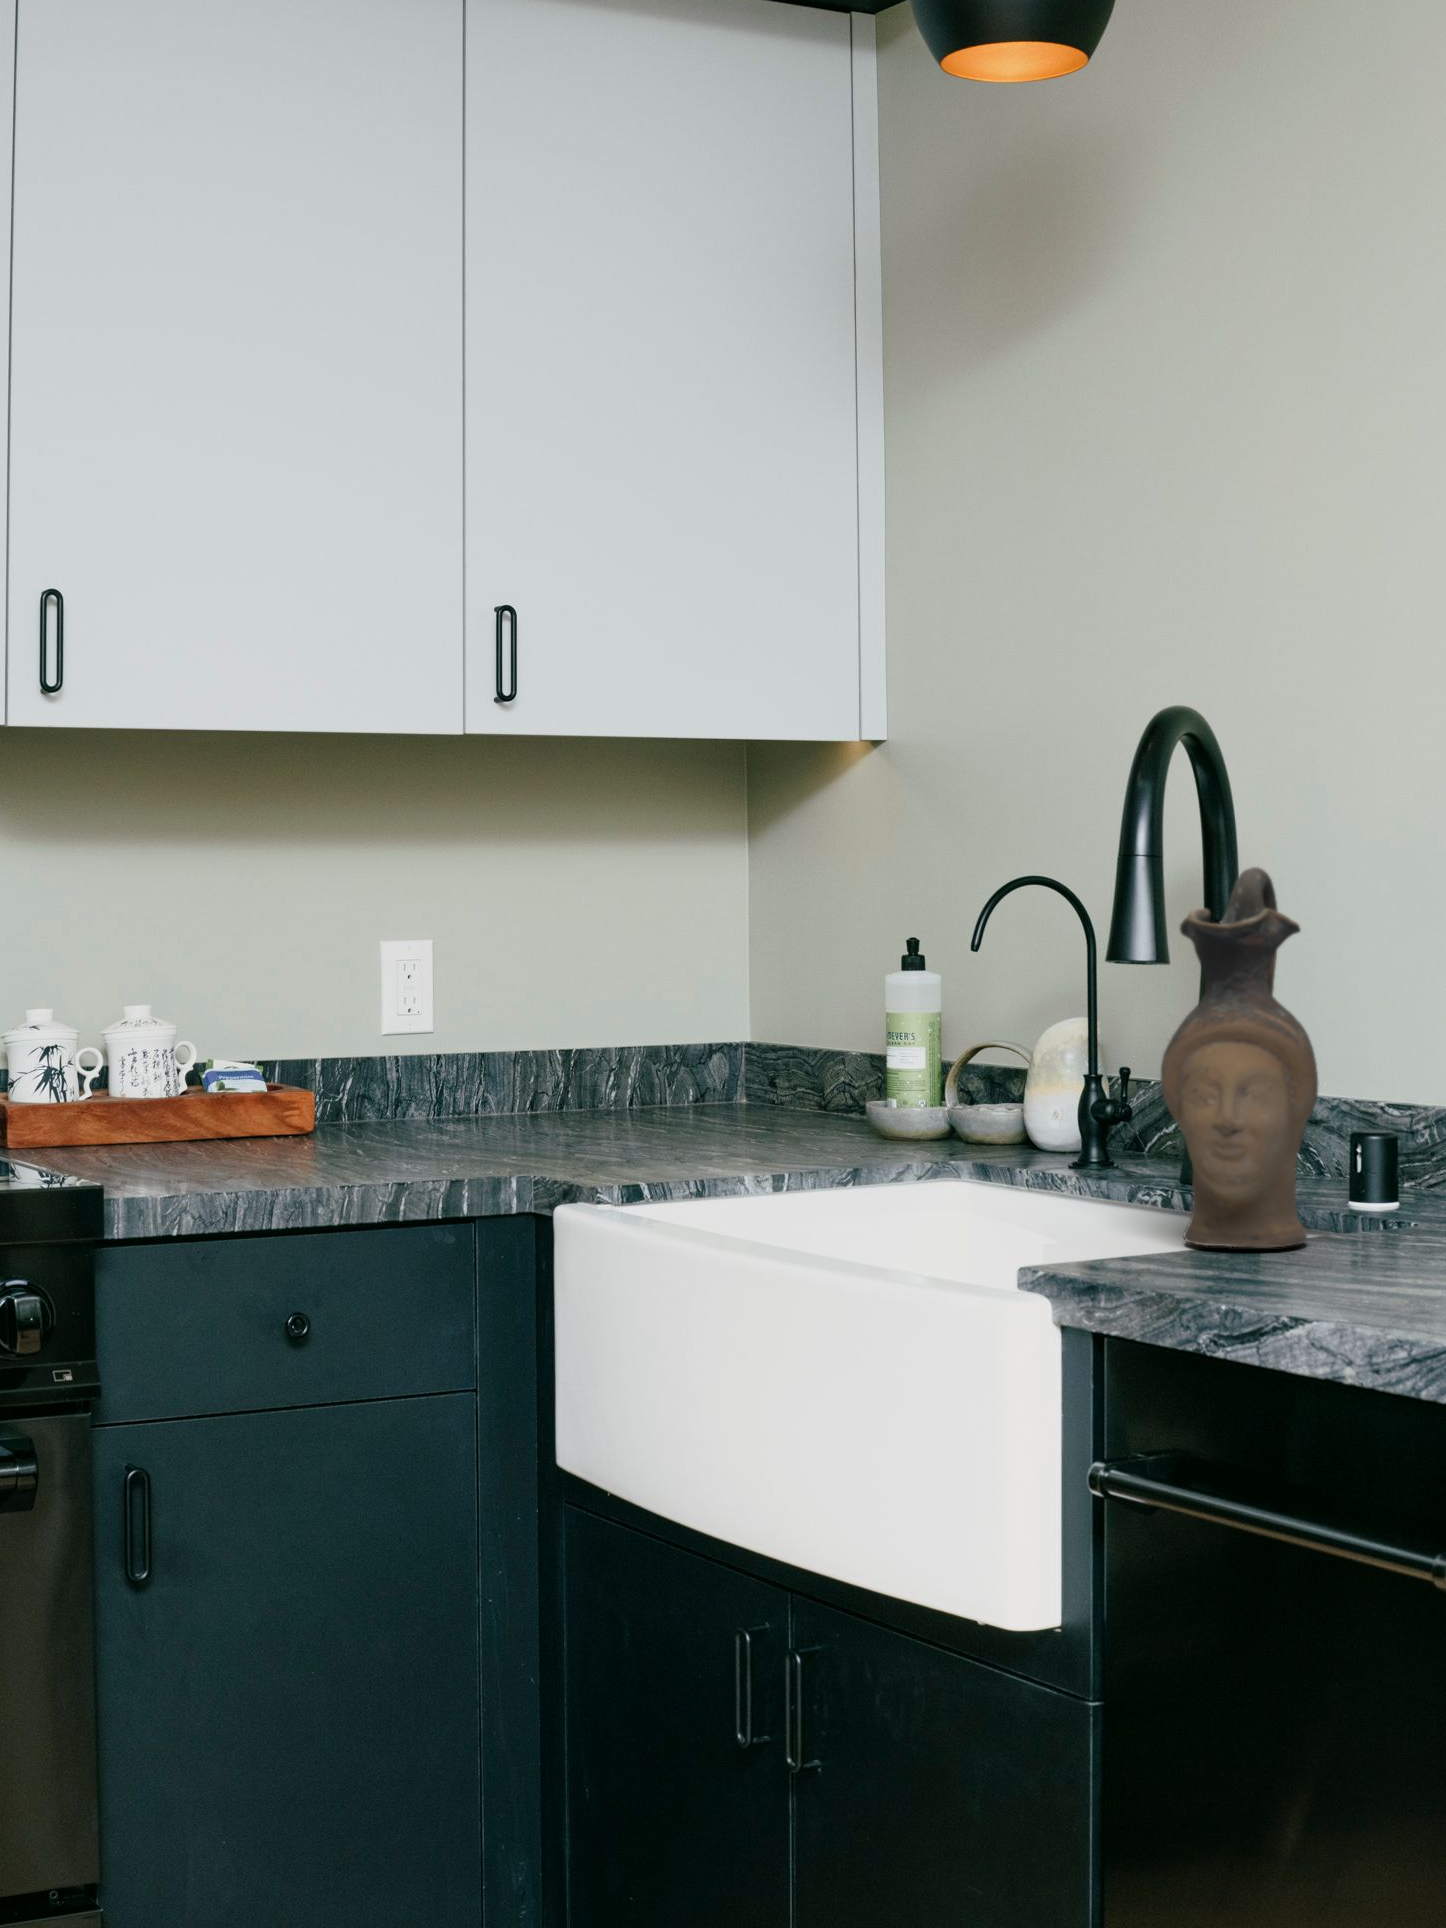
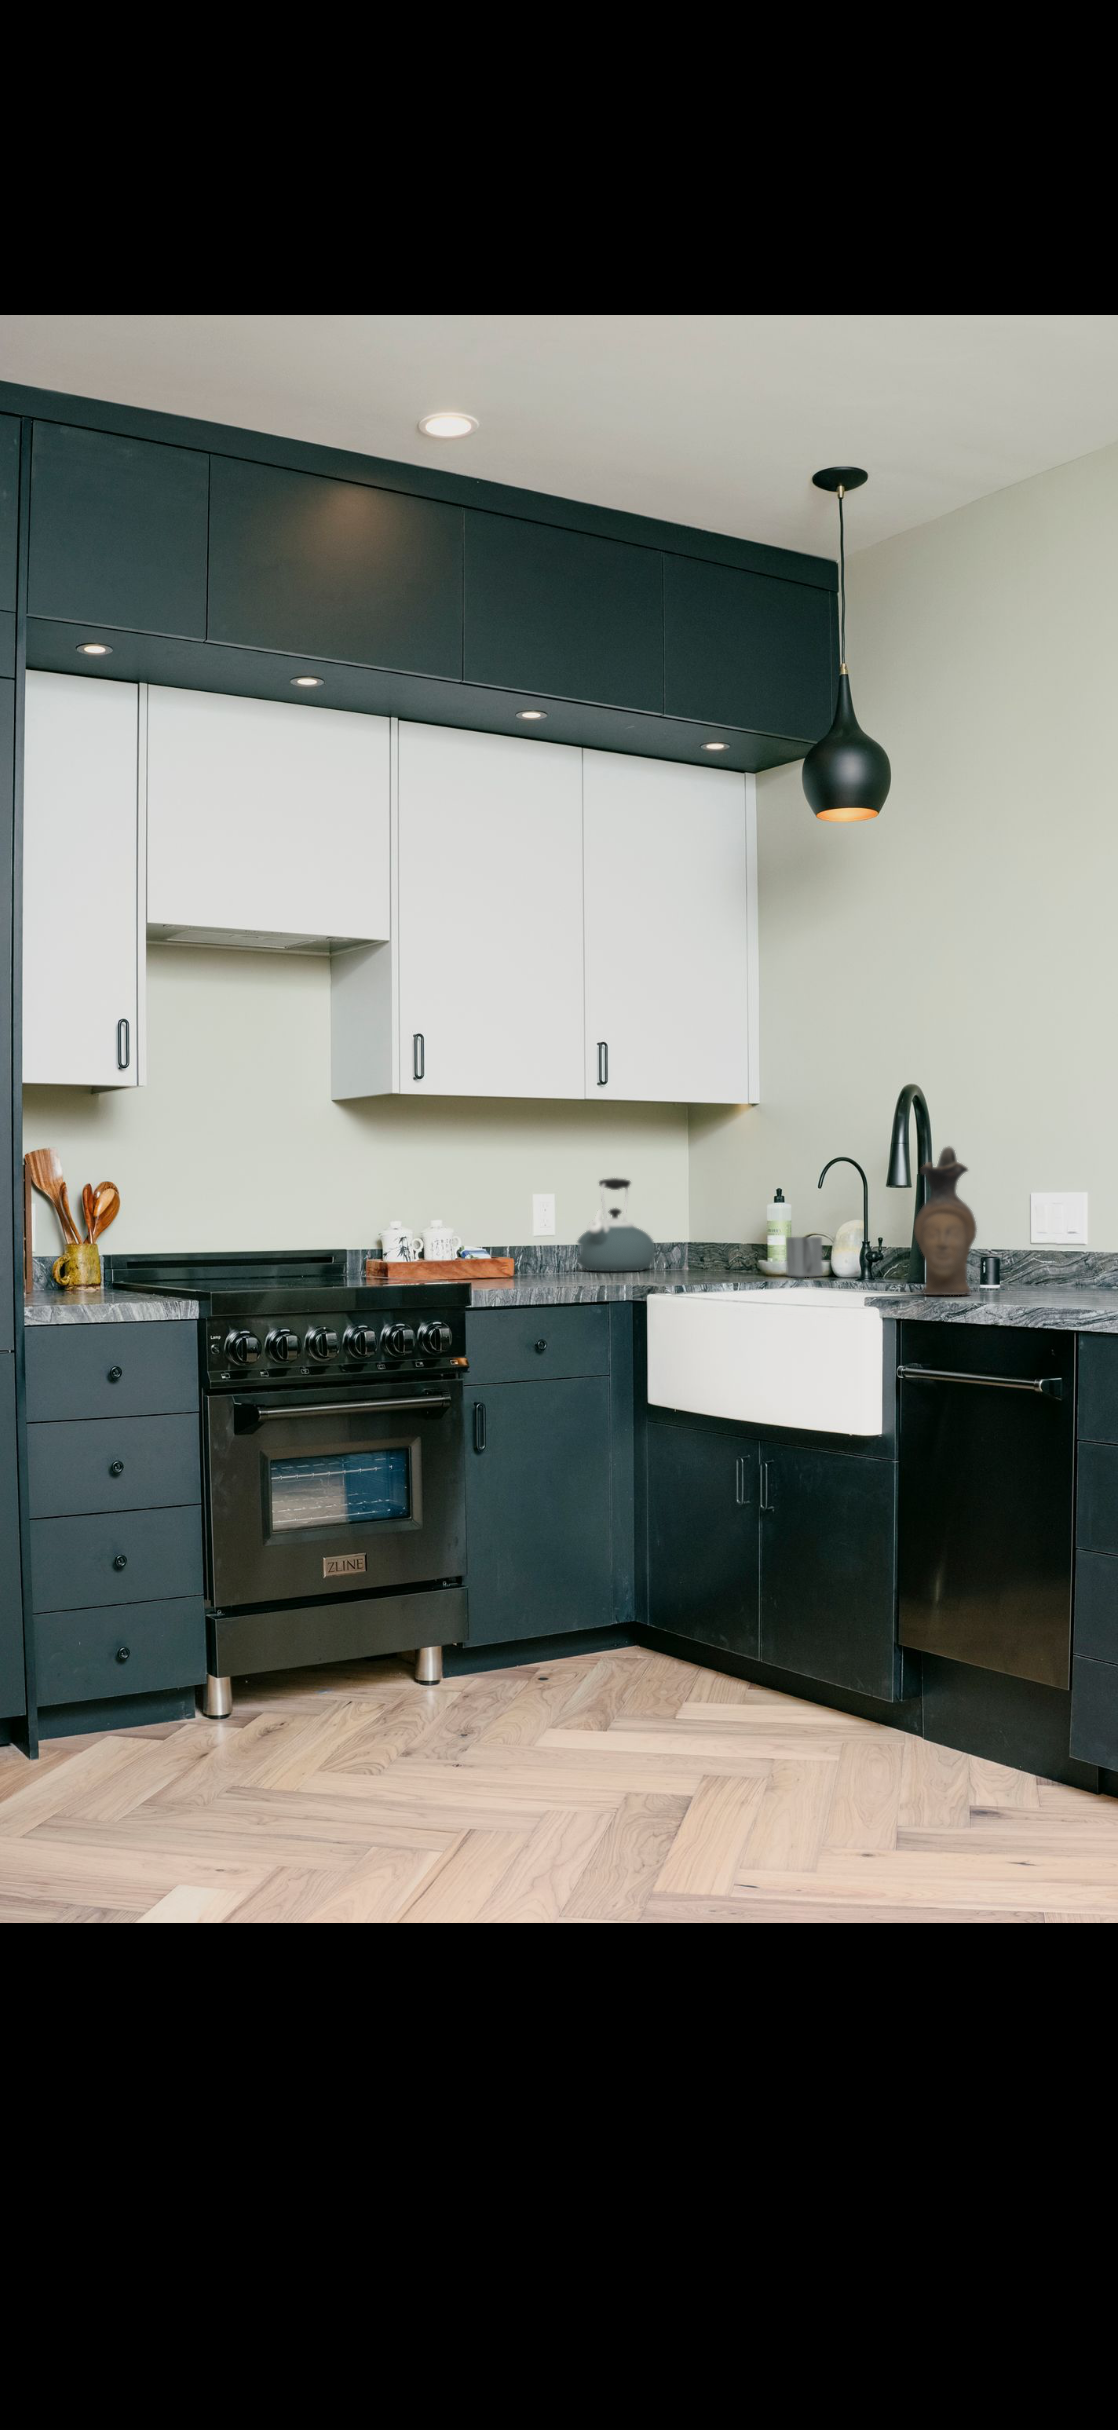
kettle: none [485,908,658,1114] -> present [577,1178,655,1271]
mug: none [918,1052,1001,1147] -> present [786,1237,823,1277]

